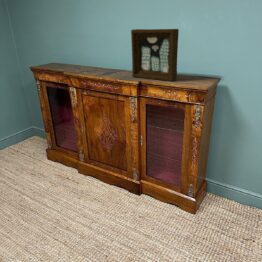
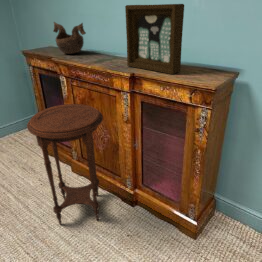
decorative bowl: none [59,42,91,69] -> present [53,22,86,54]
side table: none [54,110,116,215] -> present [27,104,103,225]

